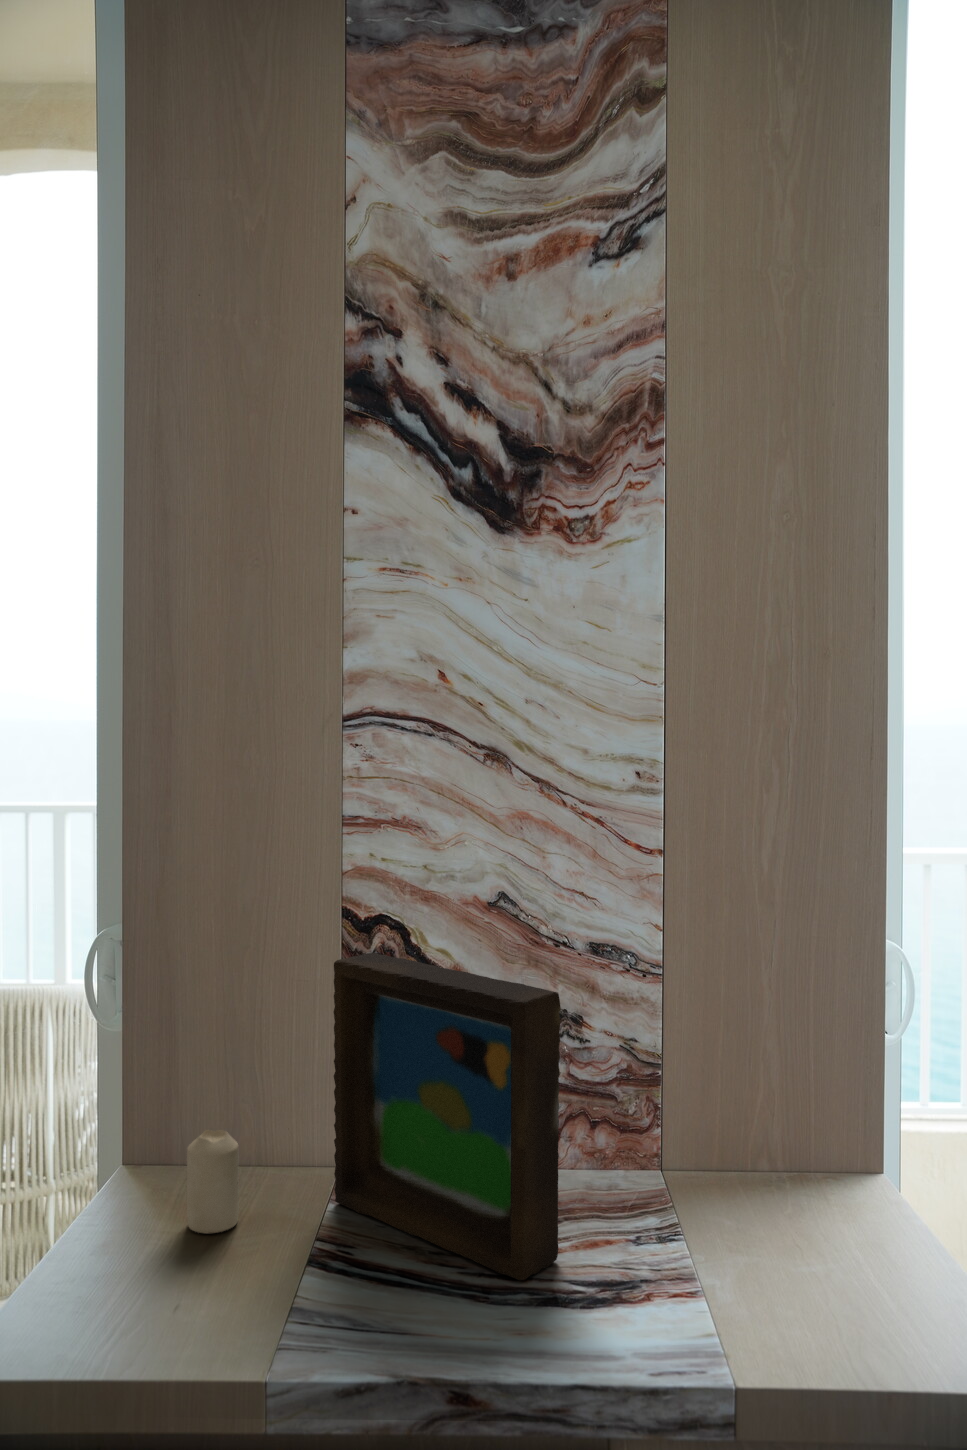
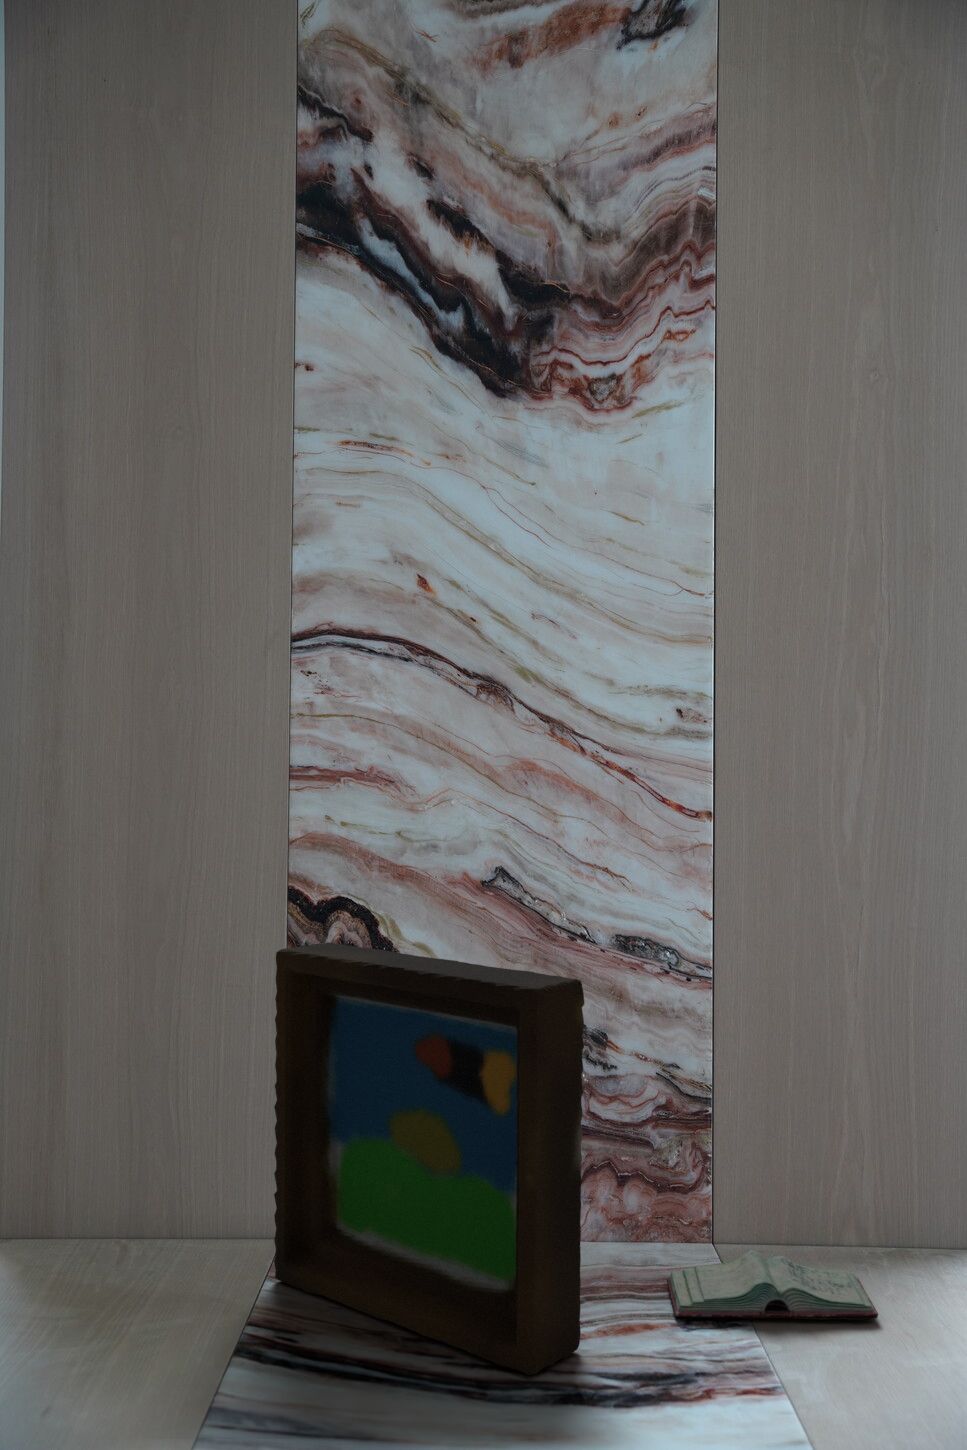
candle: present [187,1130,238,1233] -> none [73,1177,144,1318]
book: none [625,1183,779,1237] -> present [666,1250,878,1320]

